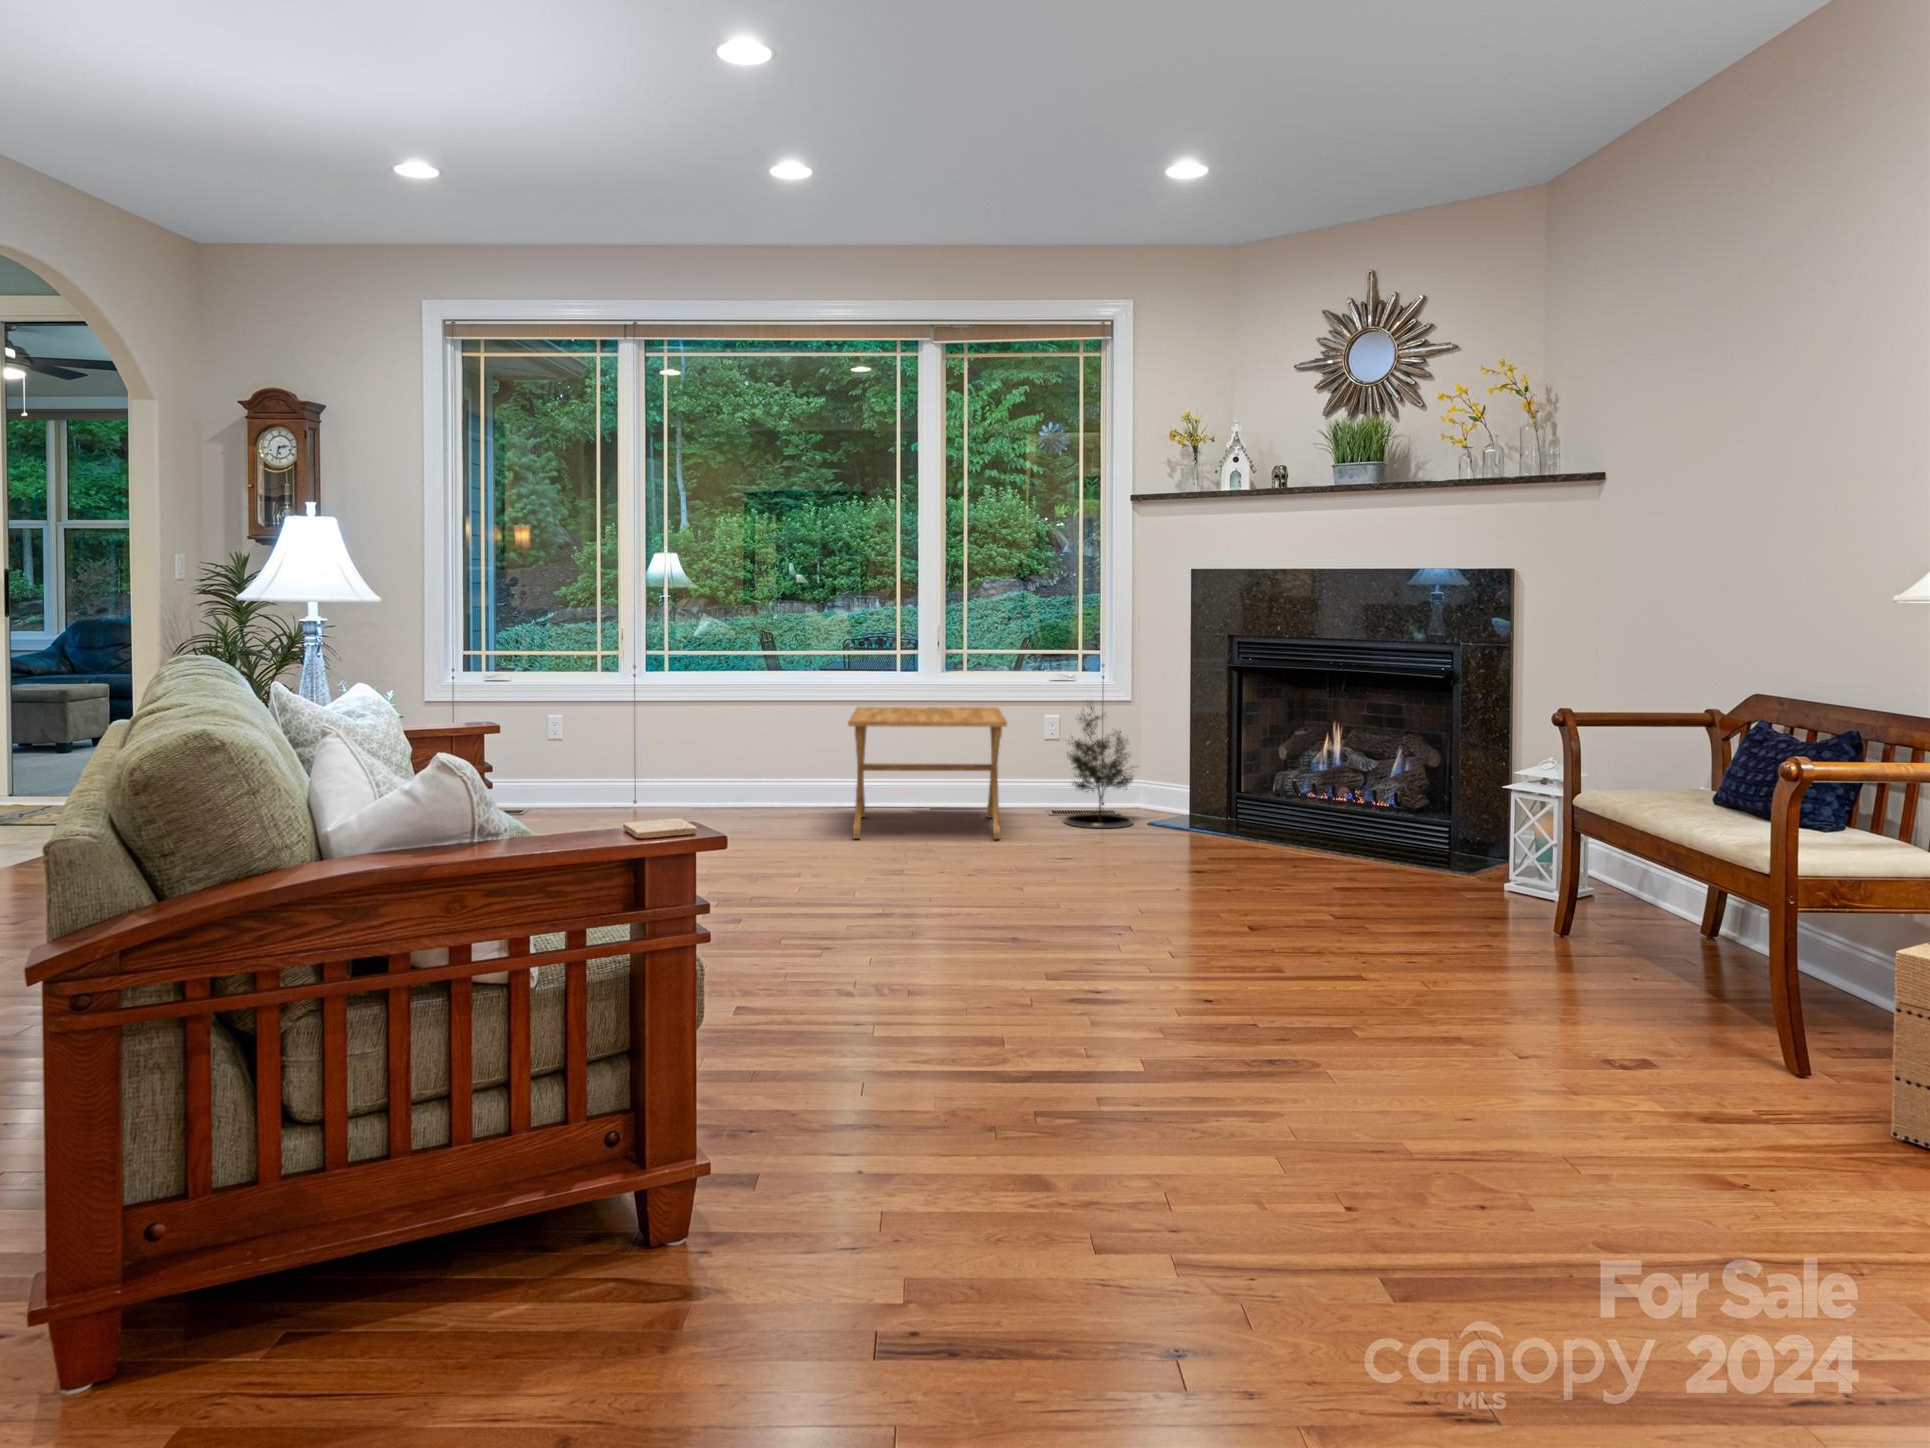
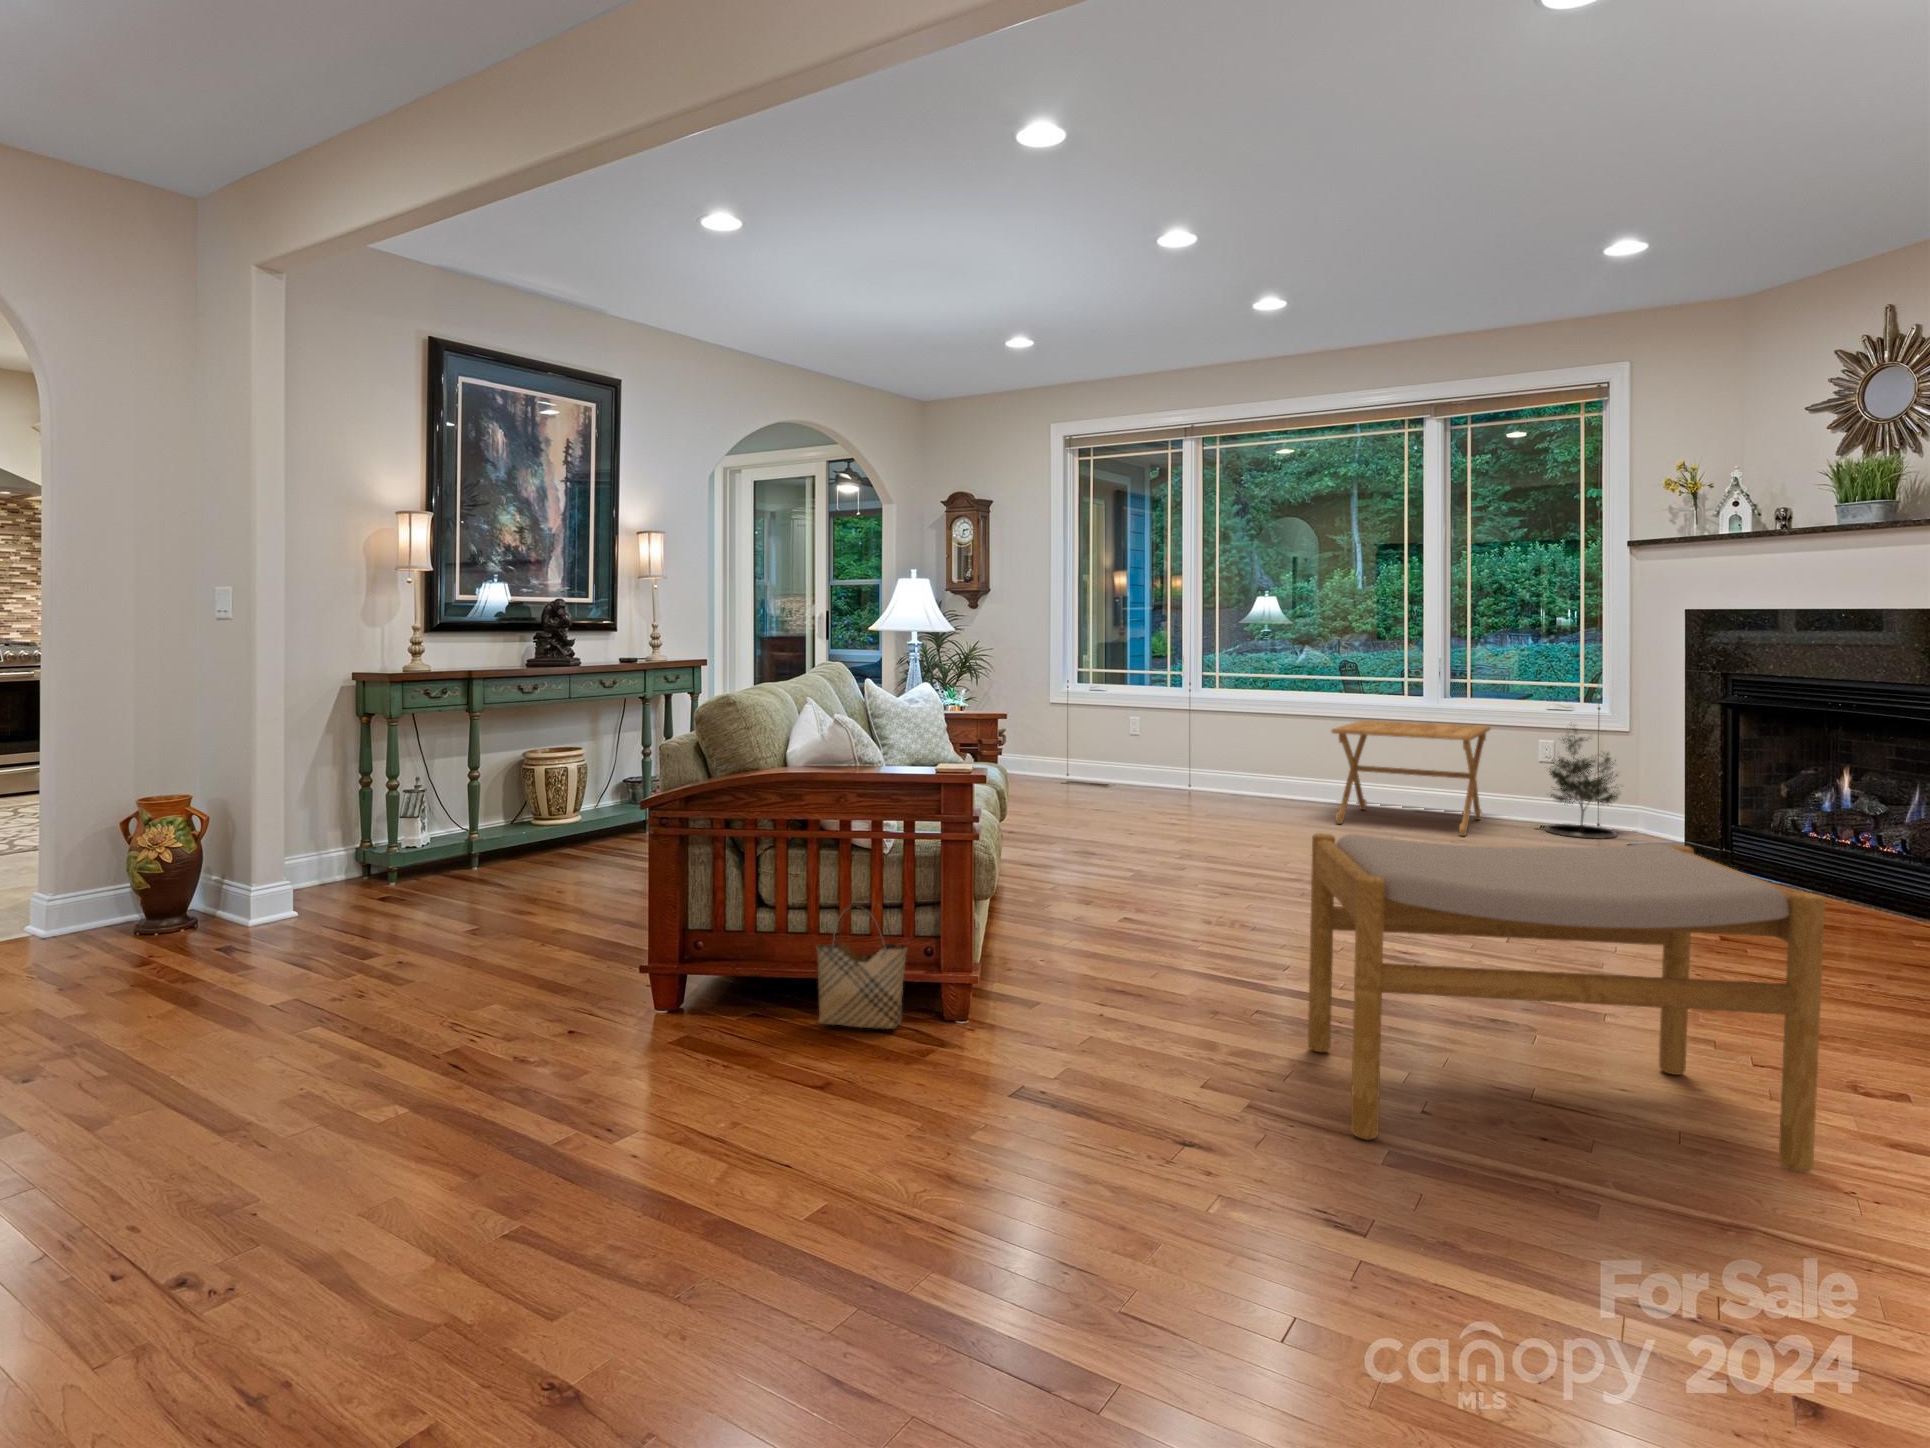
footstool: none [1142,845,1715,1283] -> present [1308,834,1825,1172]
woven basket: none [437,1070,598,1312] -> present [816,897,907,1029]

